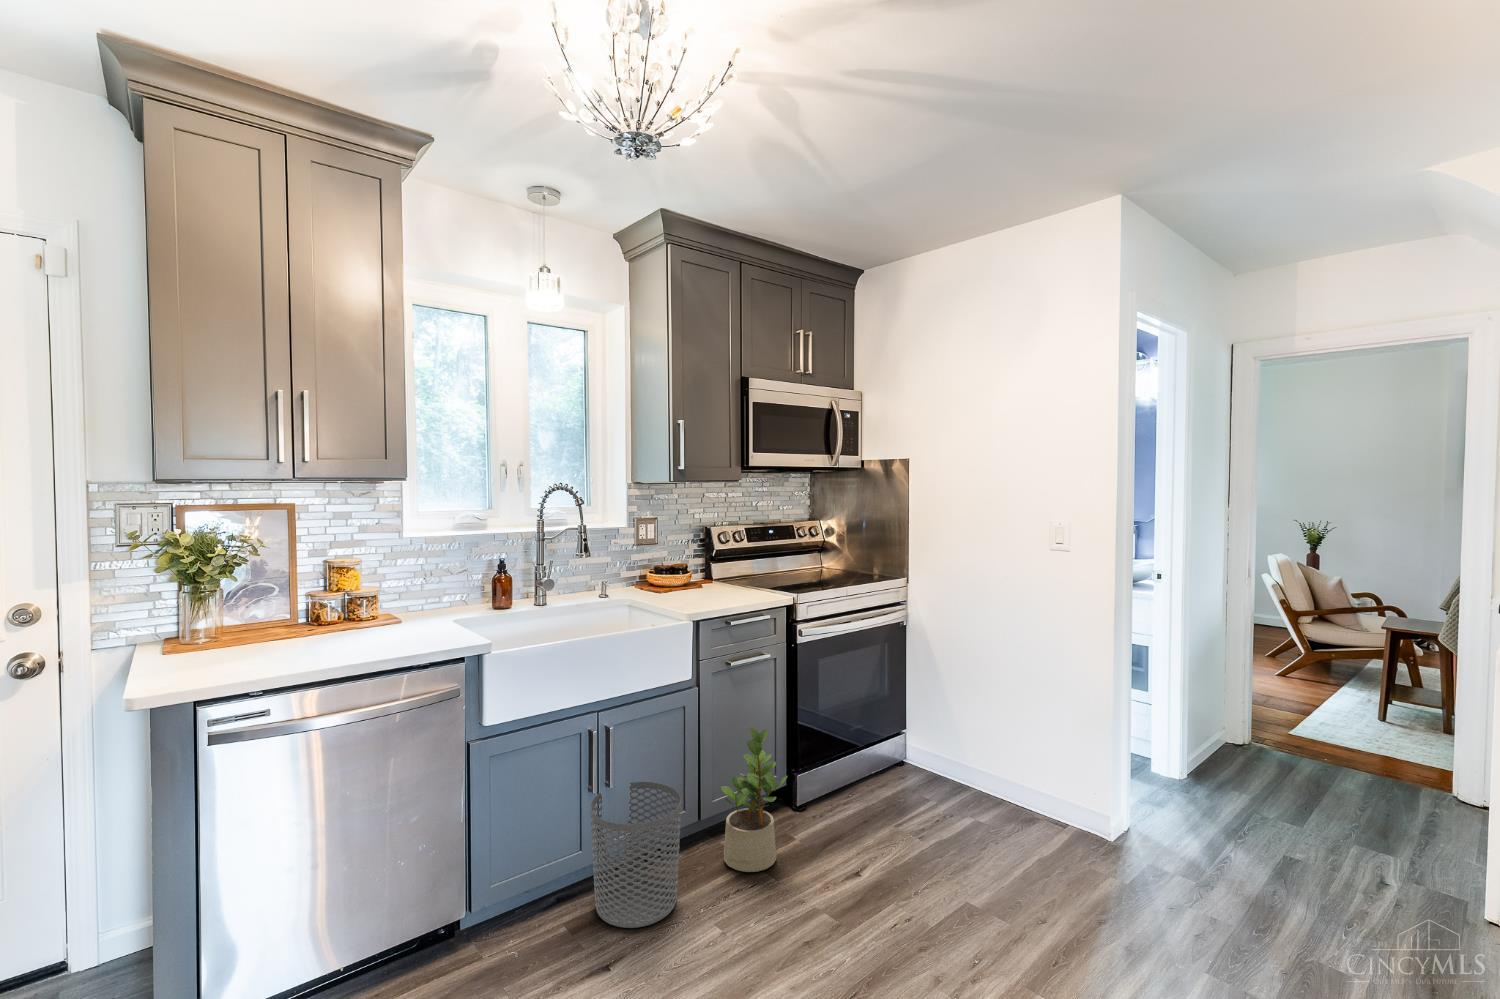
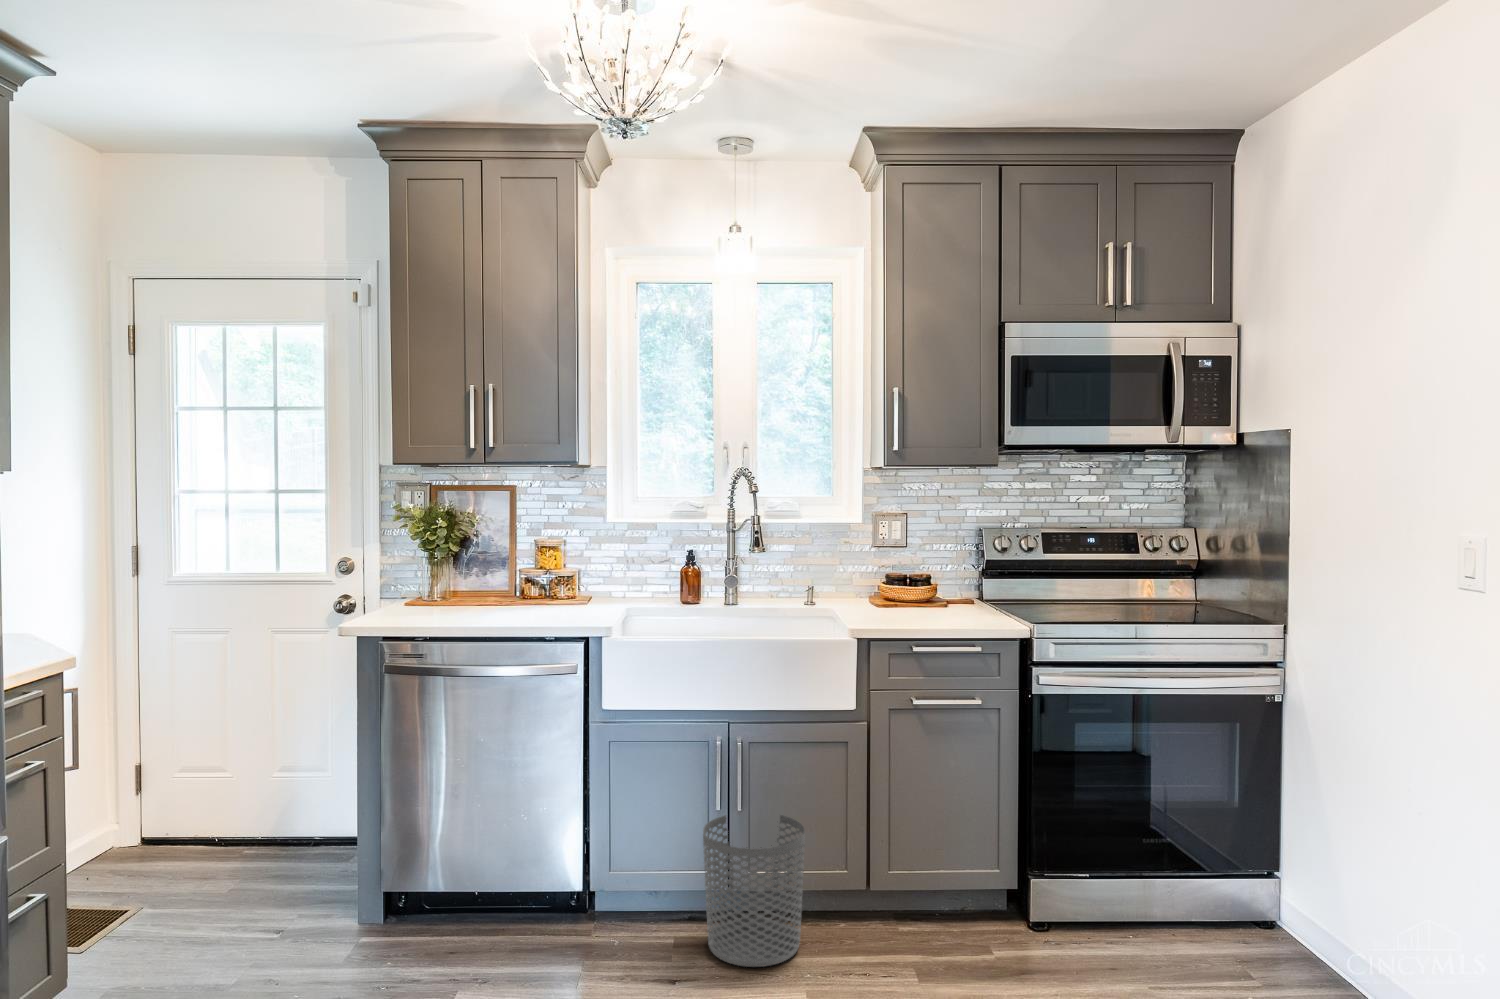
potted plant: present [721,727,787,872] -> none [879,782,955,965]

